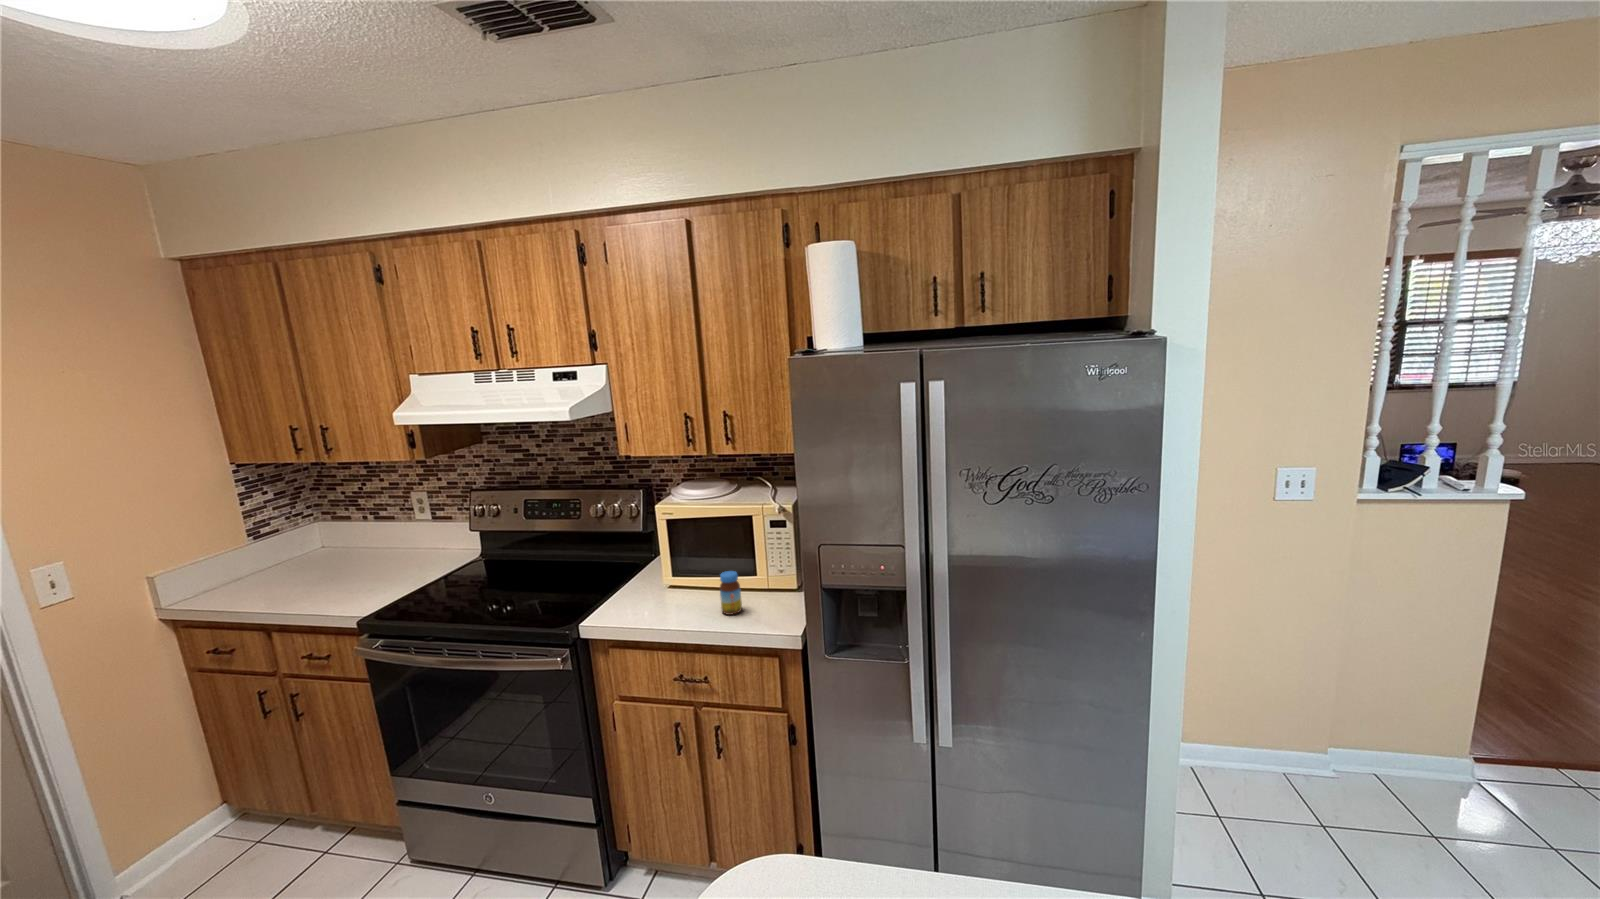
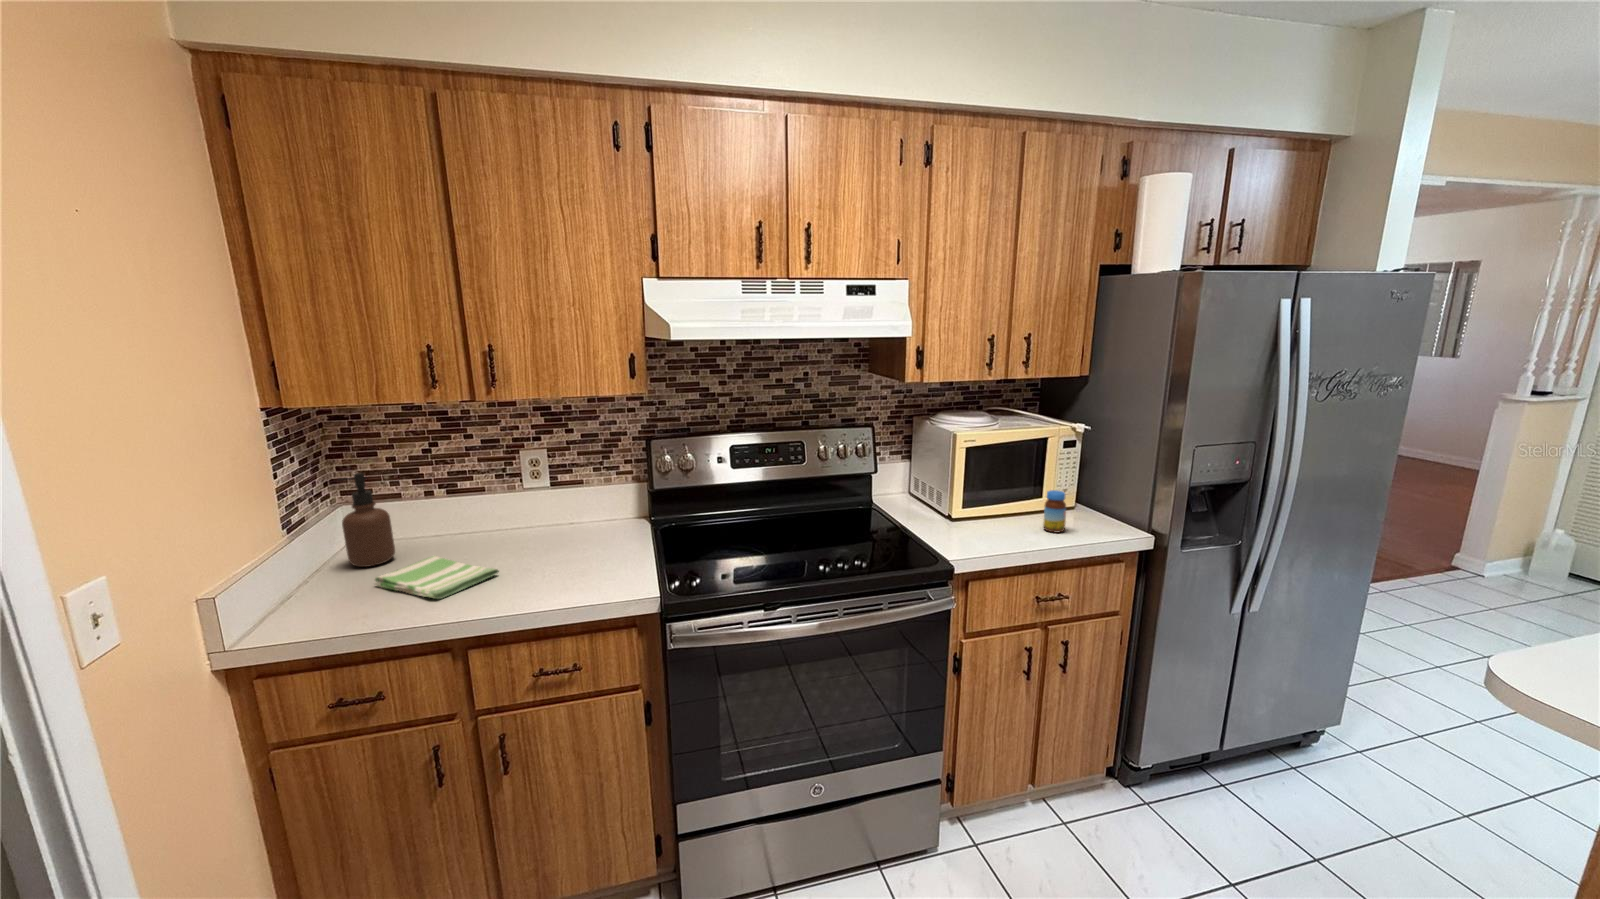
soap dispenser: none [289,504,327,566] -> present [338,473,395,567]
dish towel: none [272,564,335,597] -> present [375,556,499,599]

